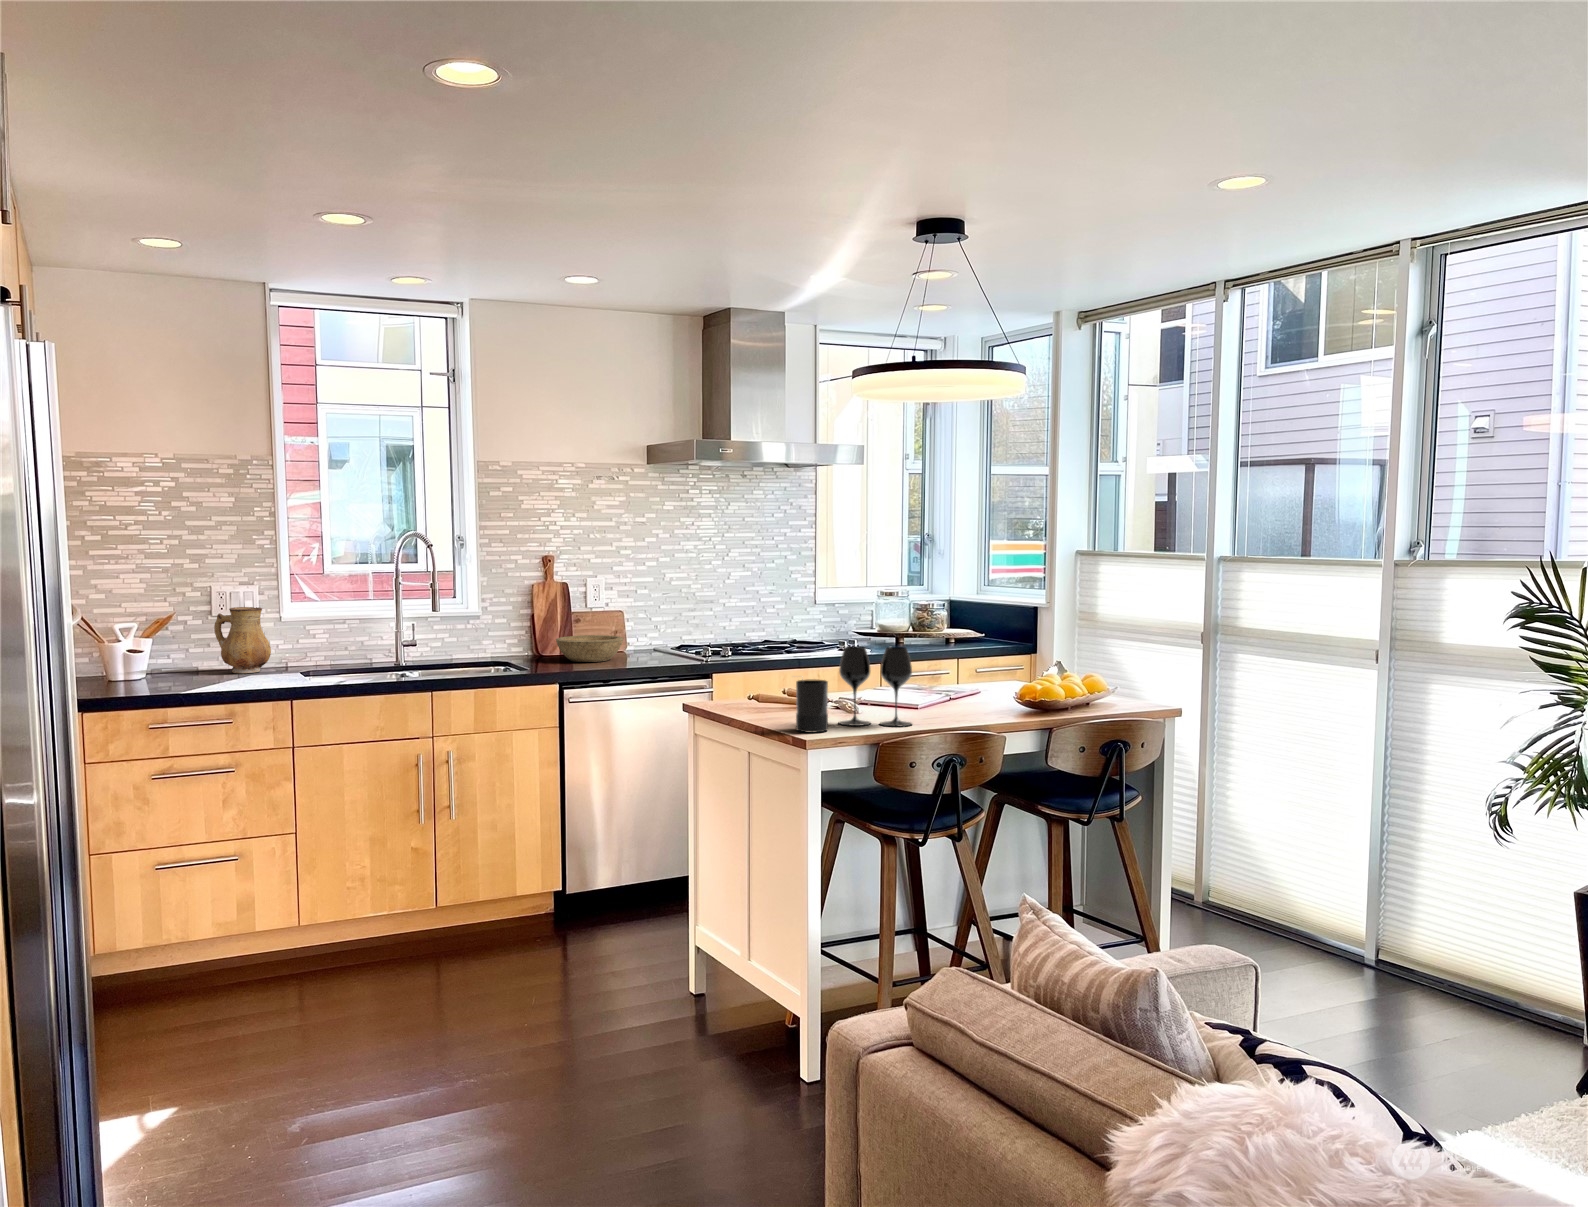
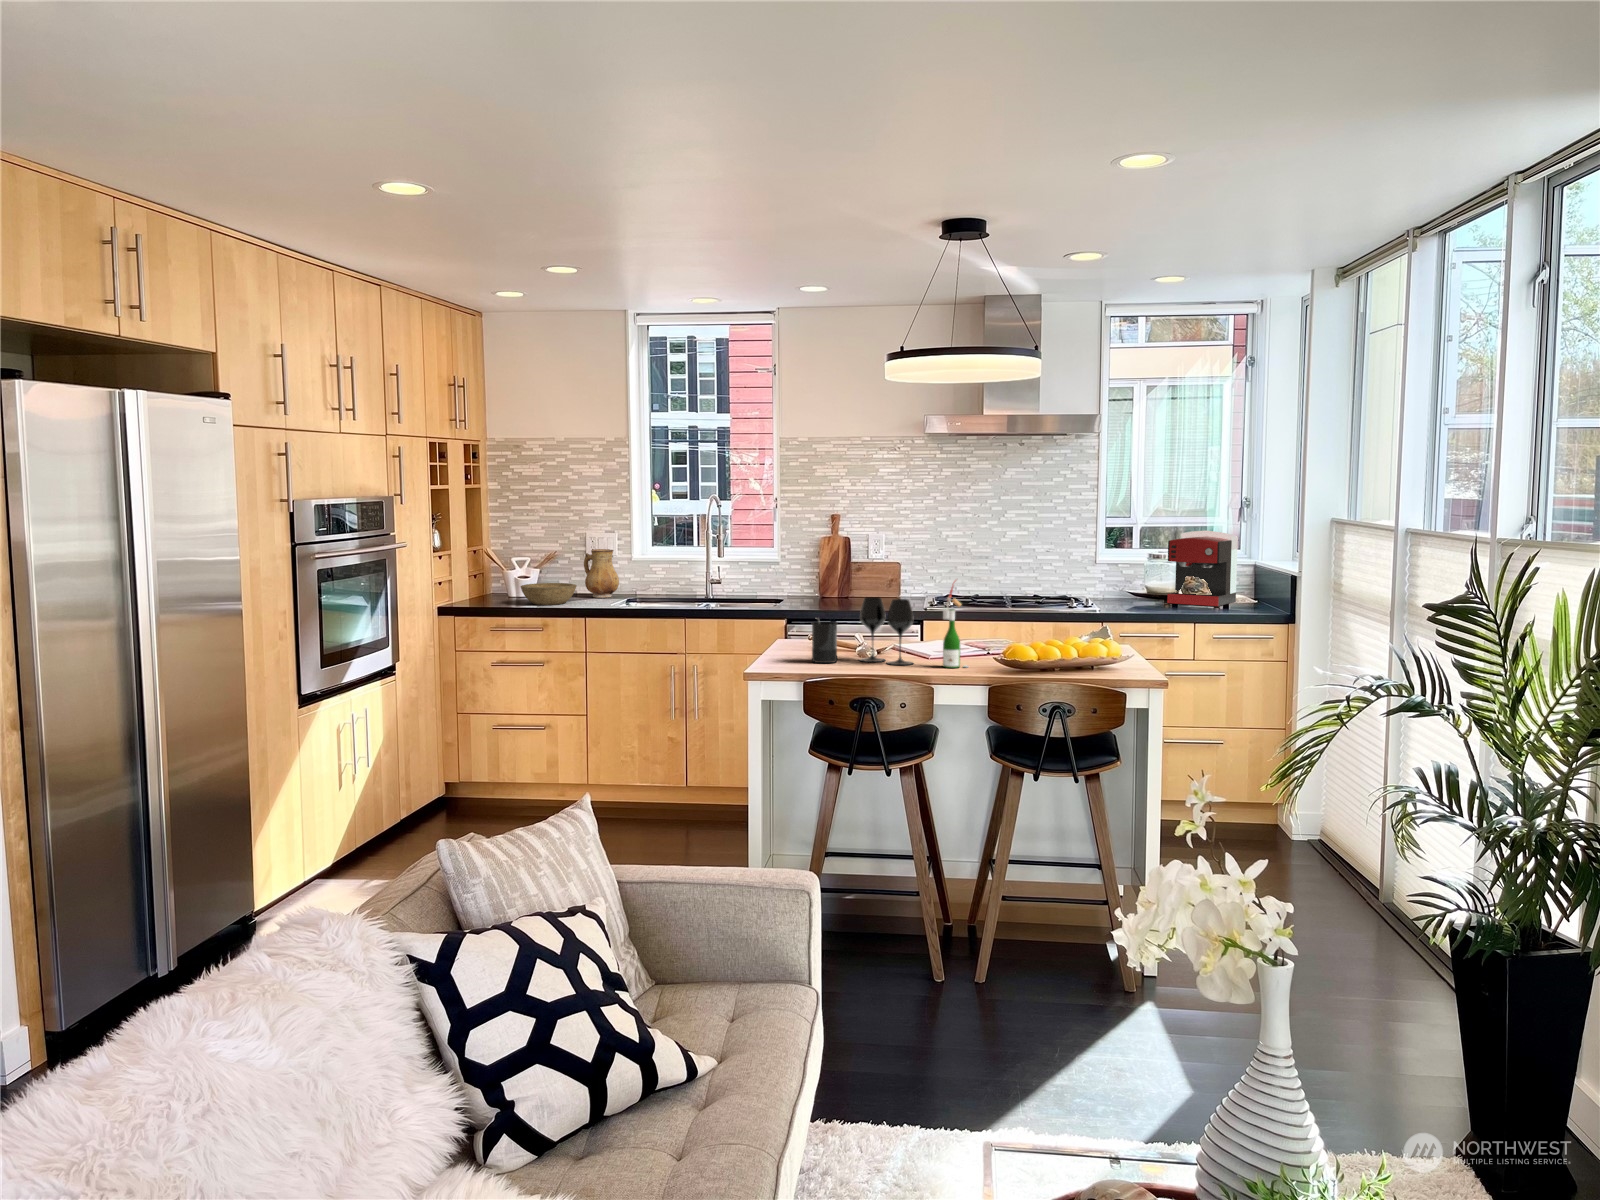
coffee maker: none [909,566,964,641] -> present [1167,531,1238,606]
wine bottle: none [947,619,978,724] -> present [943,586,967,668]
bowl: present [556,635,623,662] -> present [521,583,576,605]

